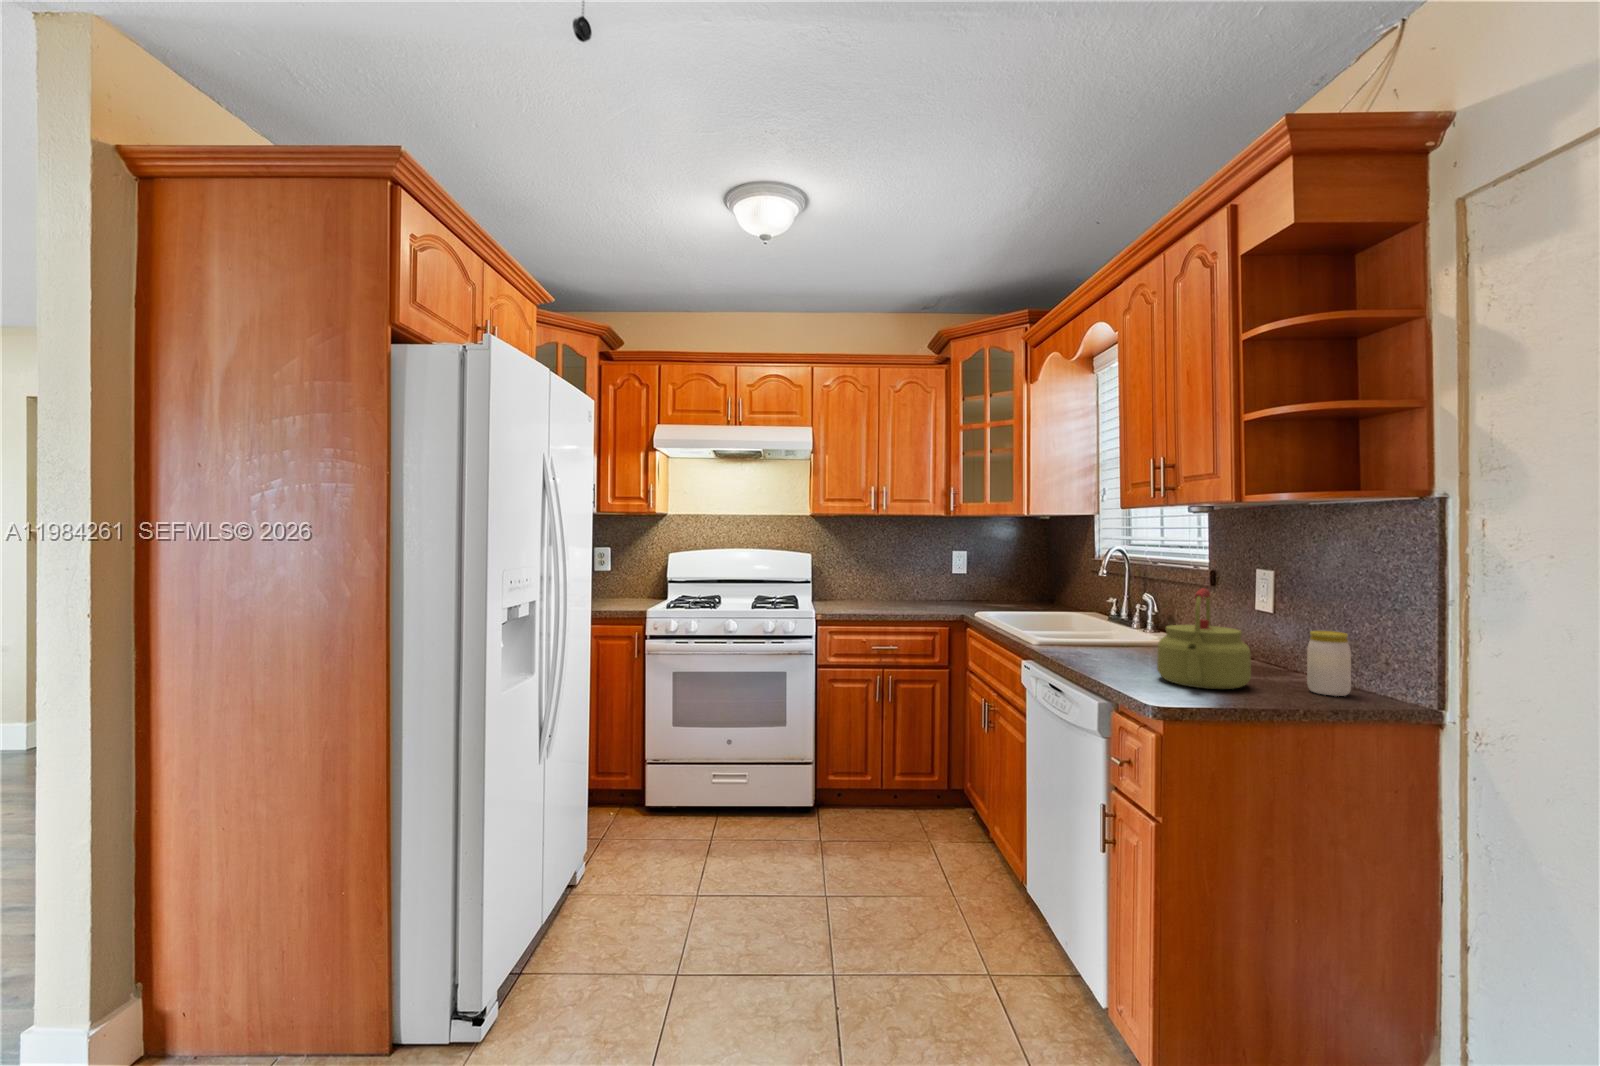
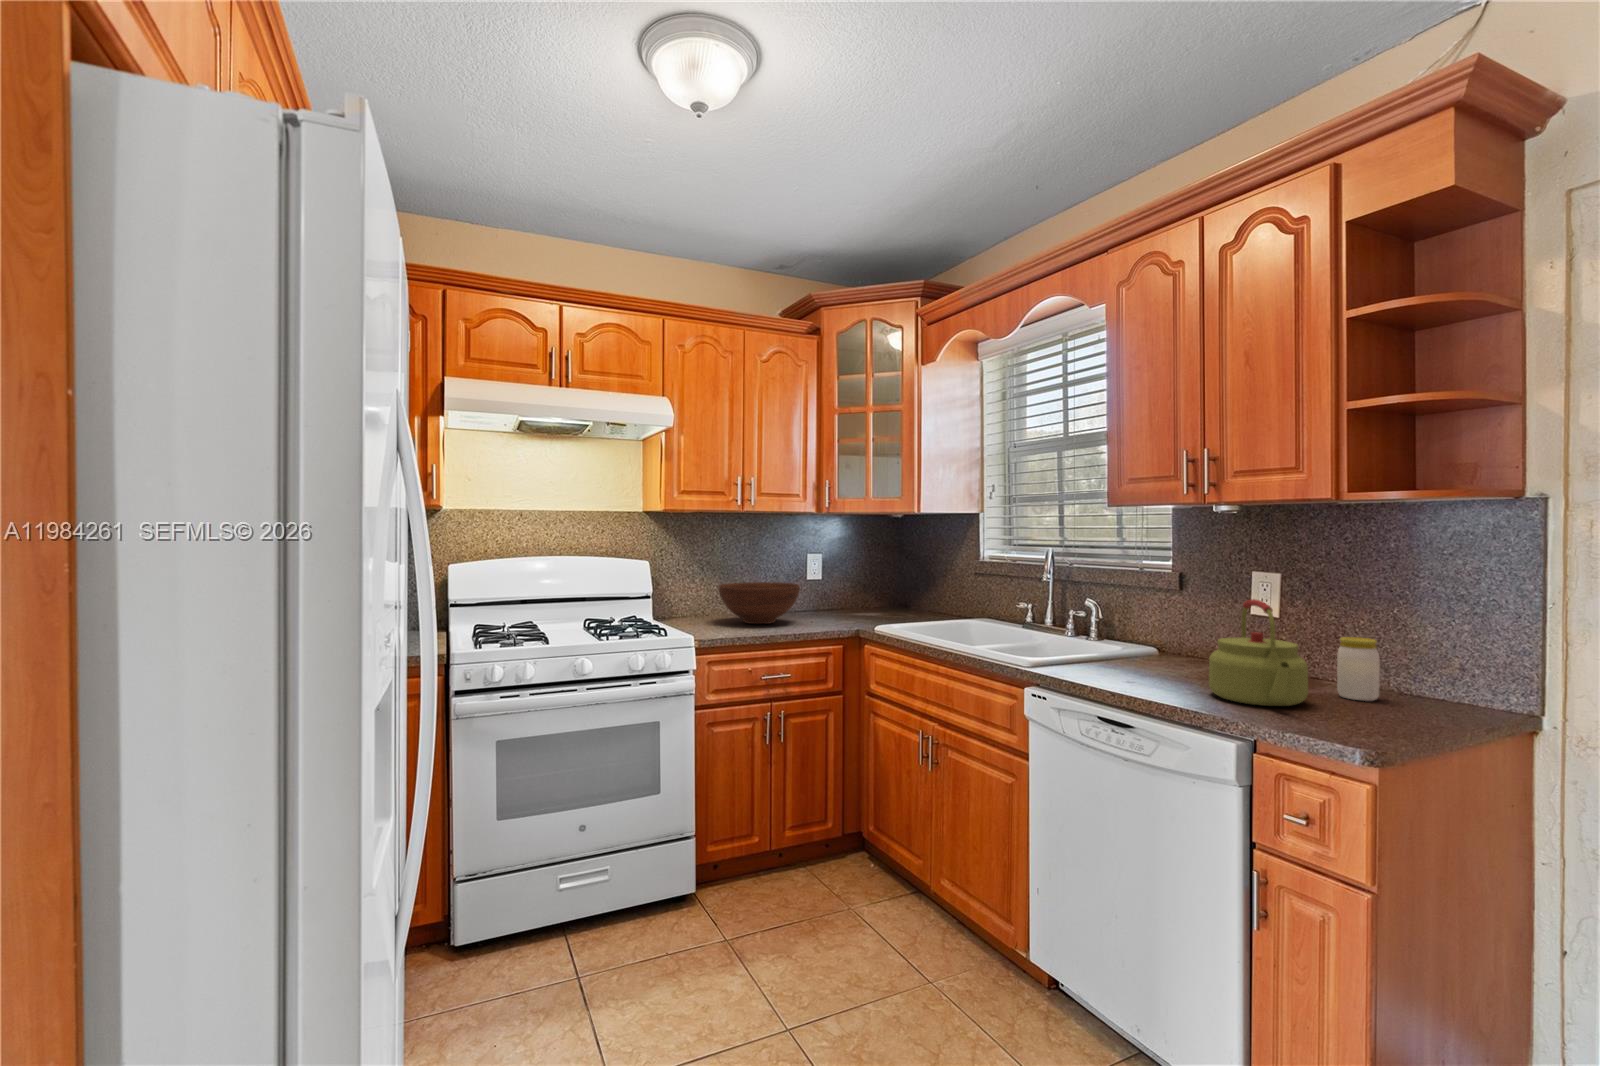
fruit bowl: none [858,573,925,607] -> present [719,582,800,624]

